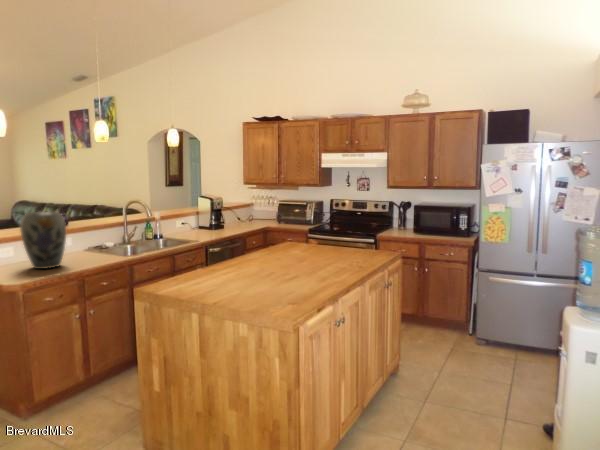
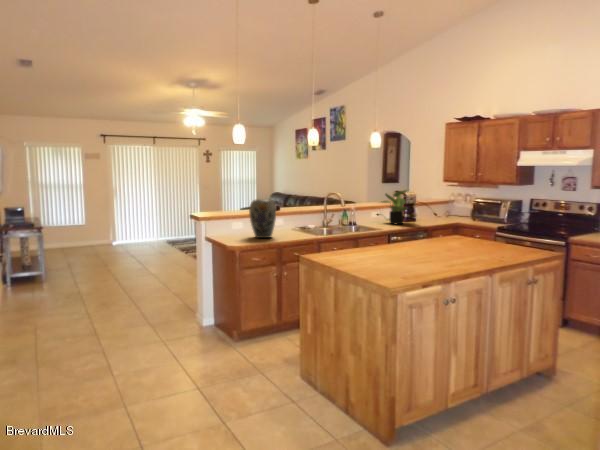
potted plant: none [184,193,223,234] -> present [381,190,407,224]

